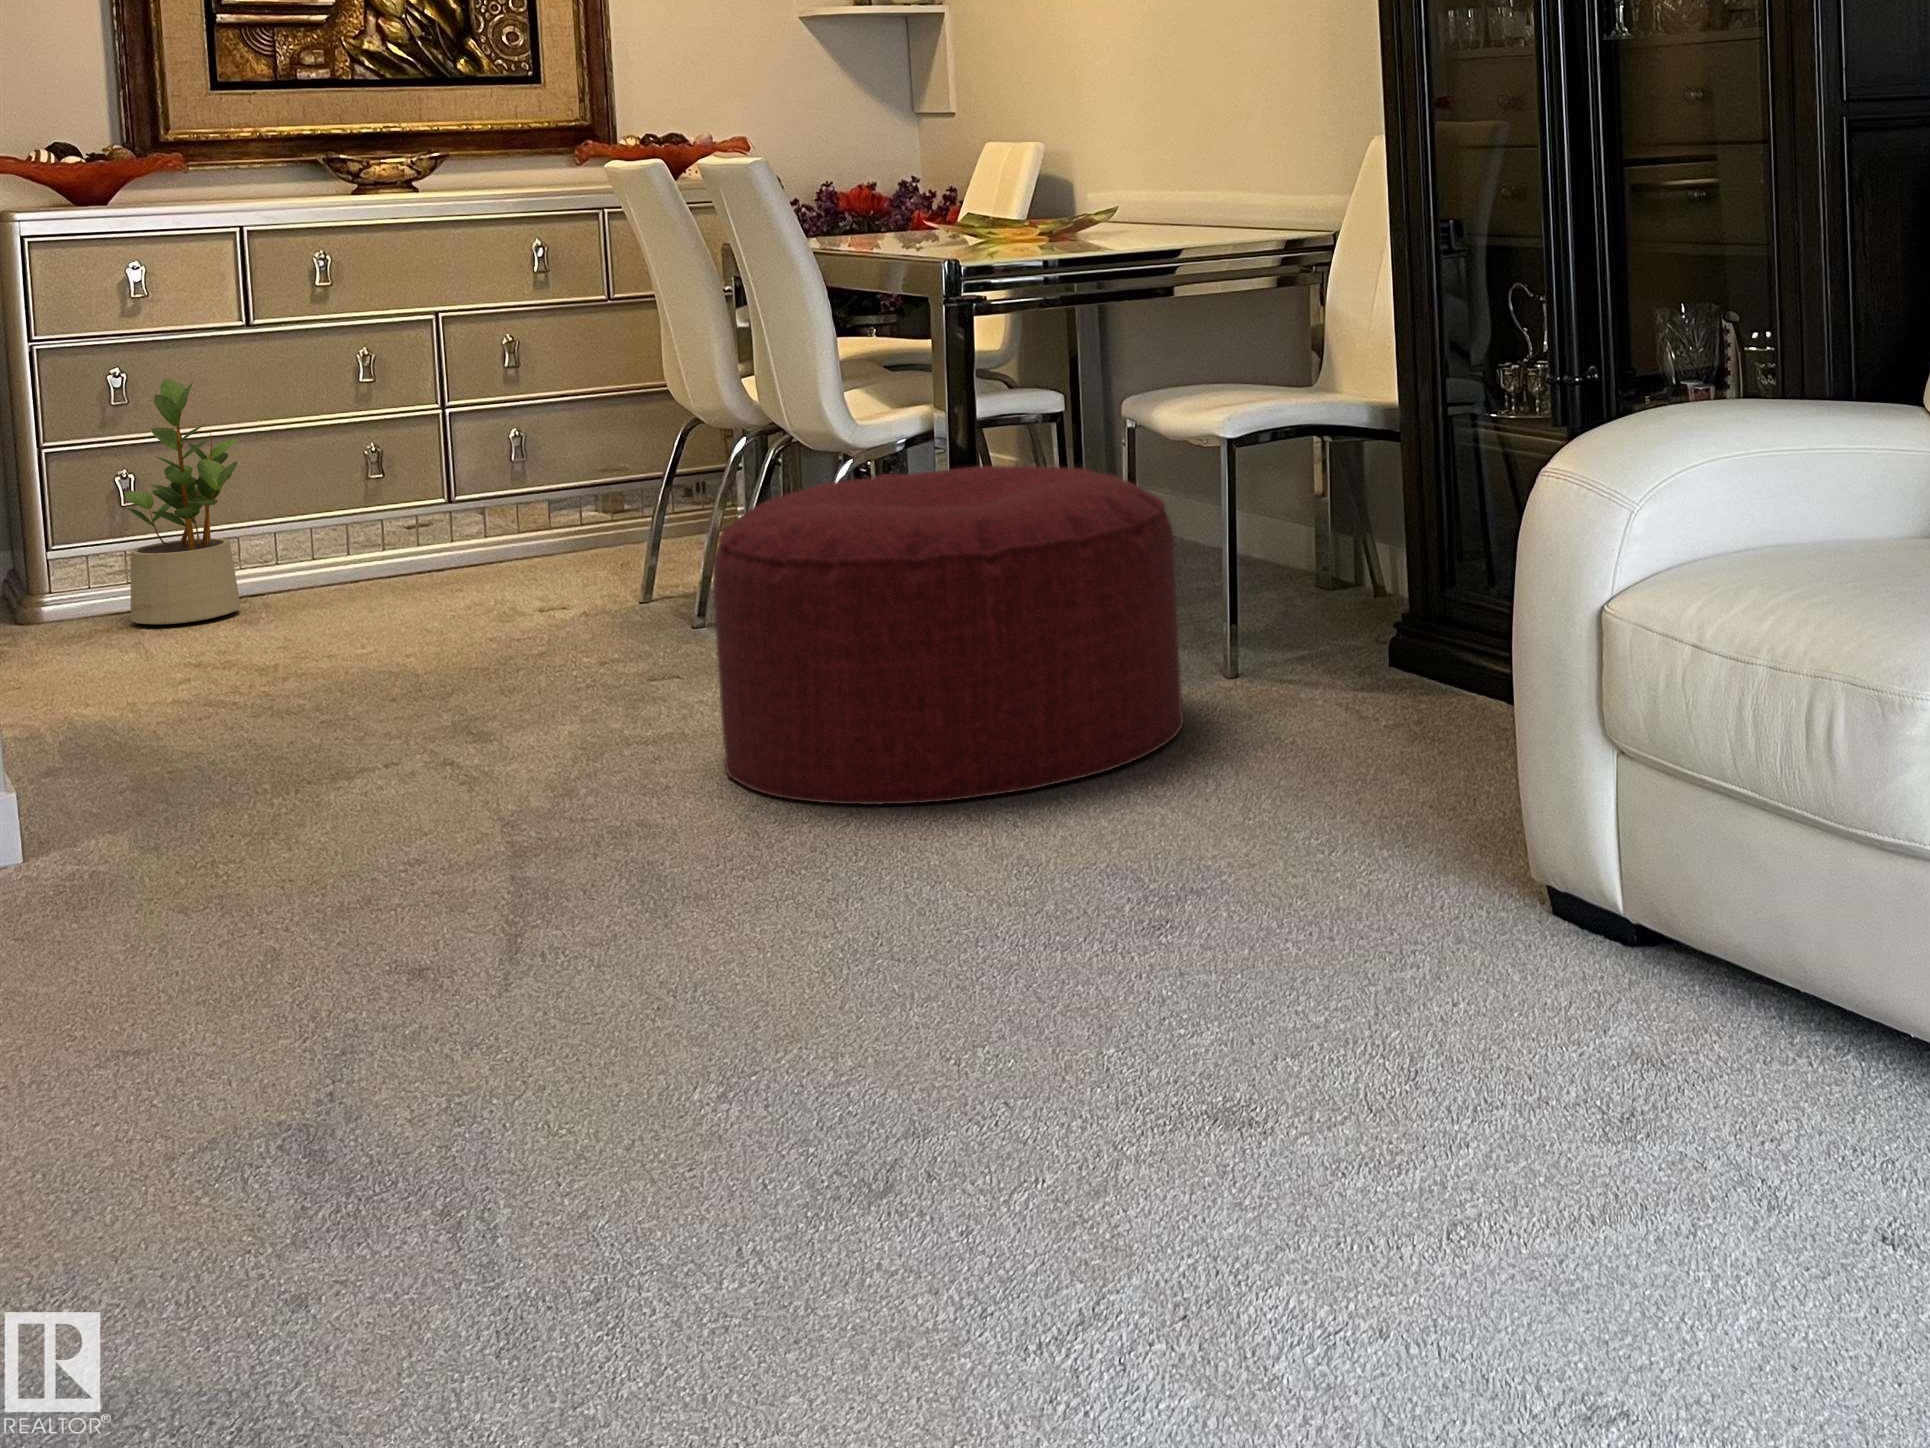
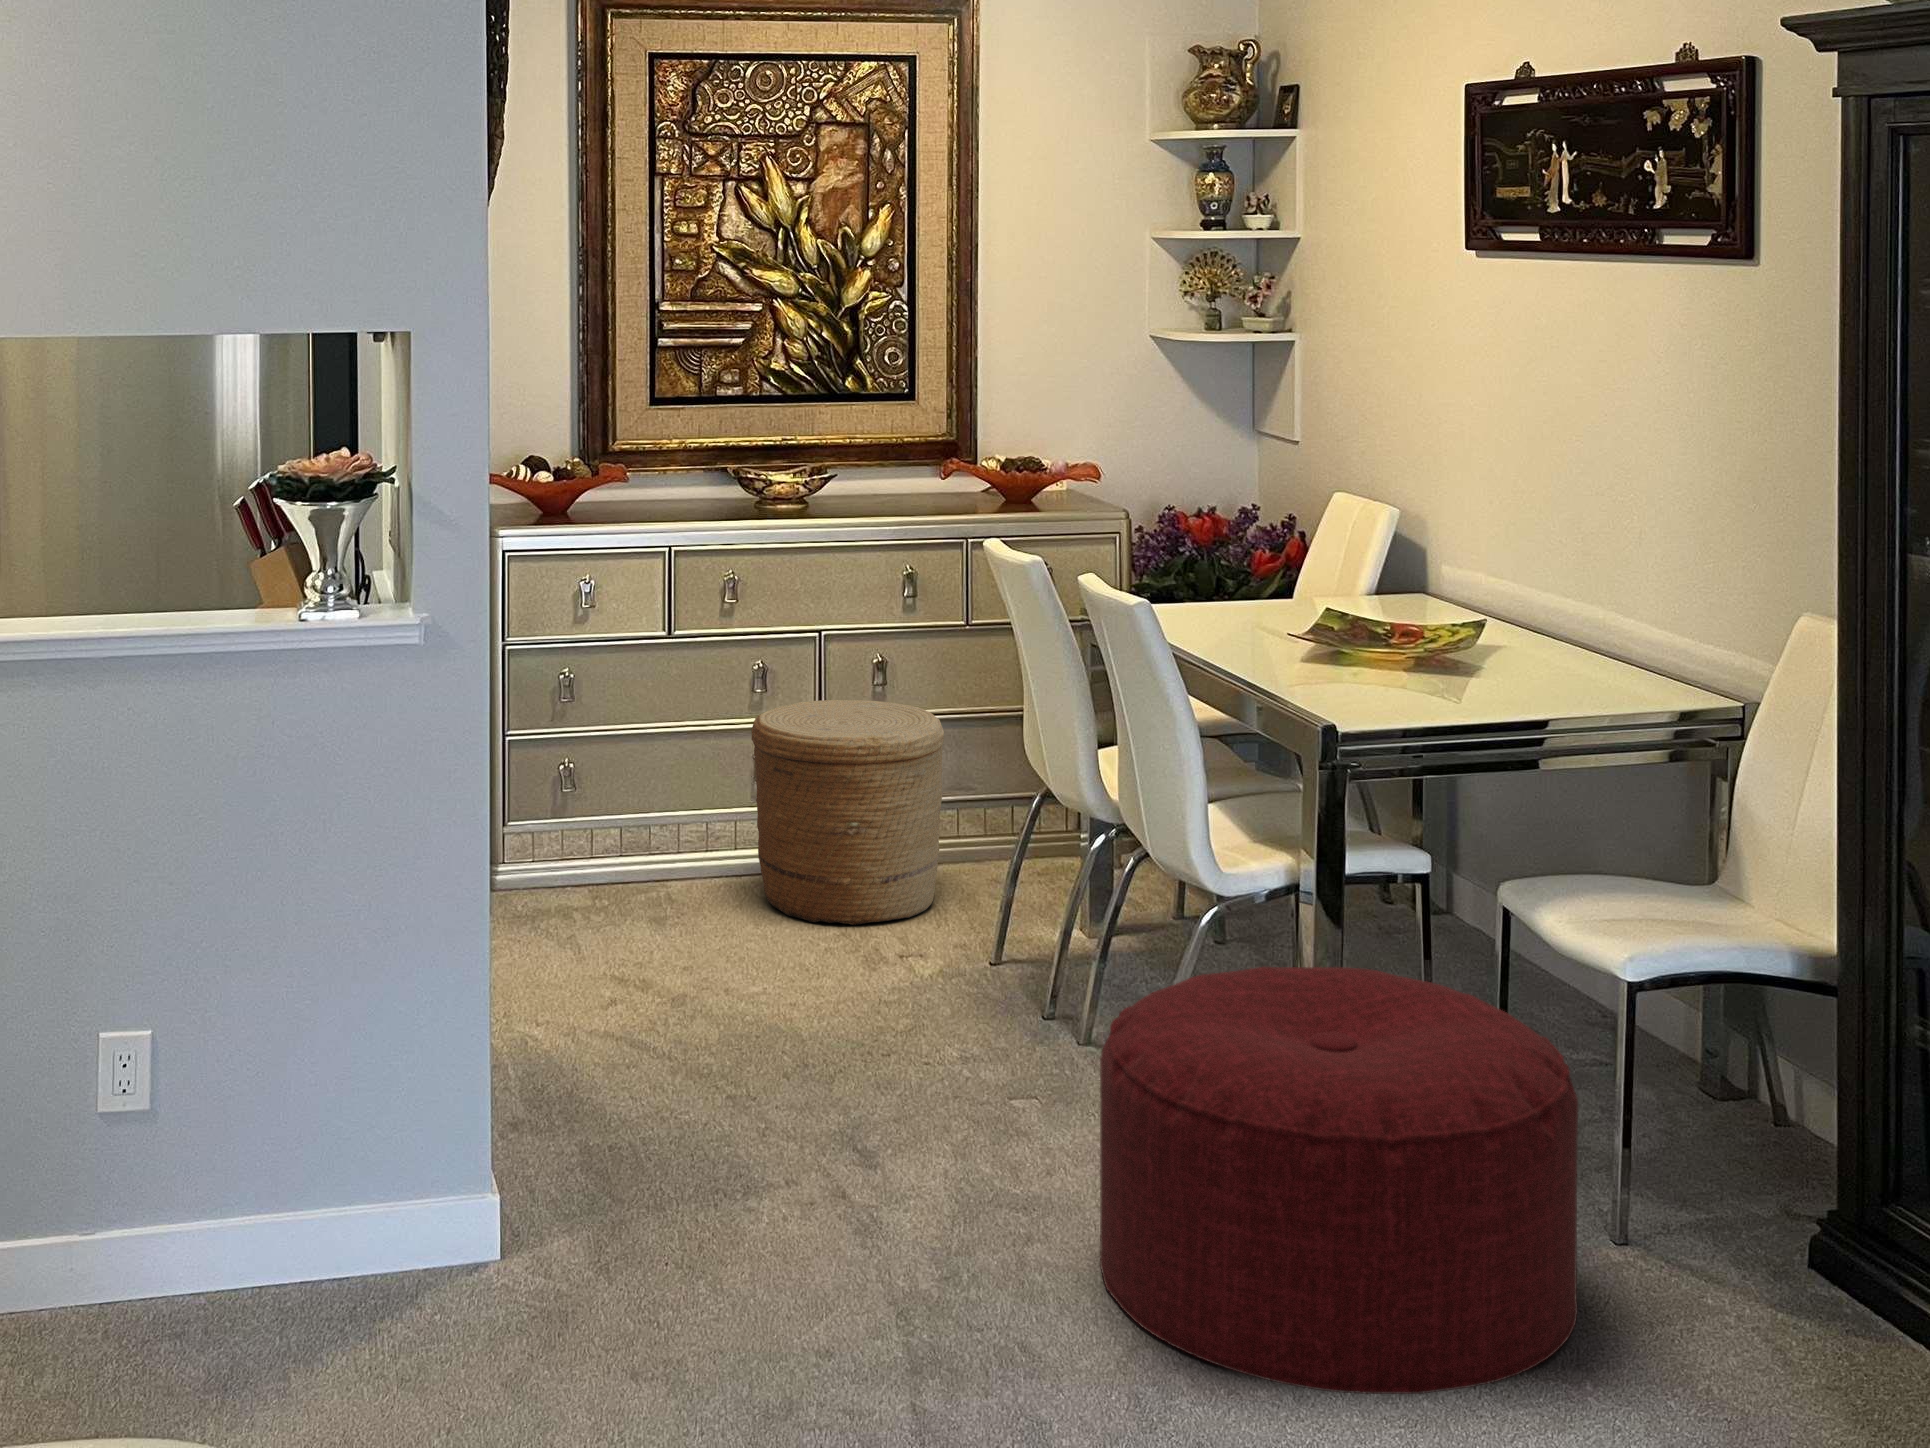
woven basket: none [353,377,583,602] -> present [752,700,944,925]
potted plant: present [125,379,240,625] -> none [566,695,658,917]

